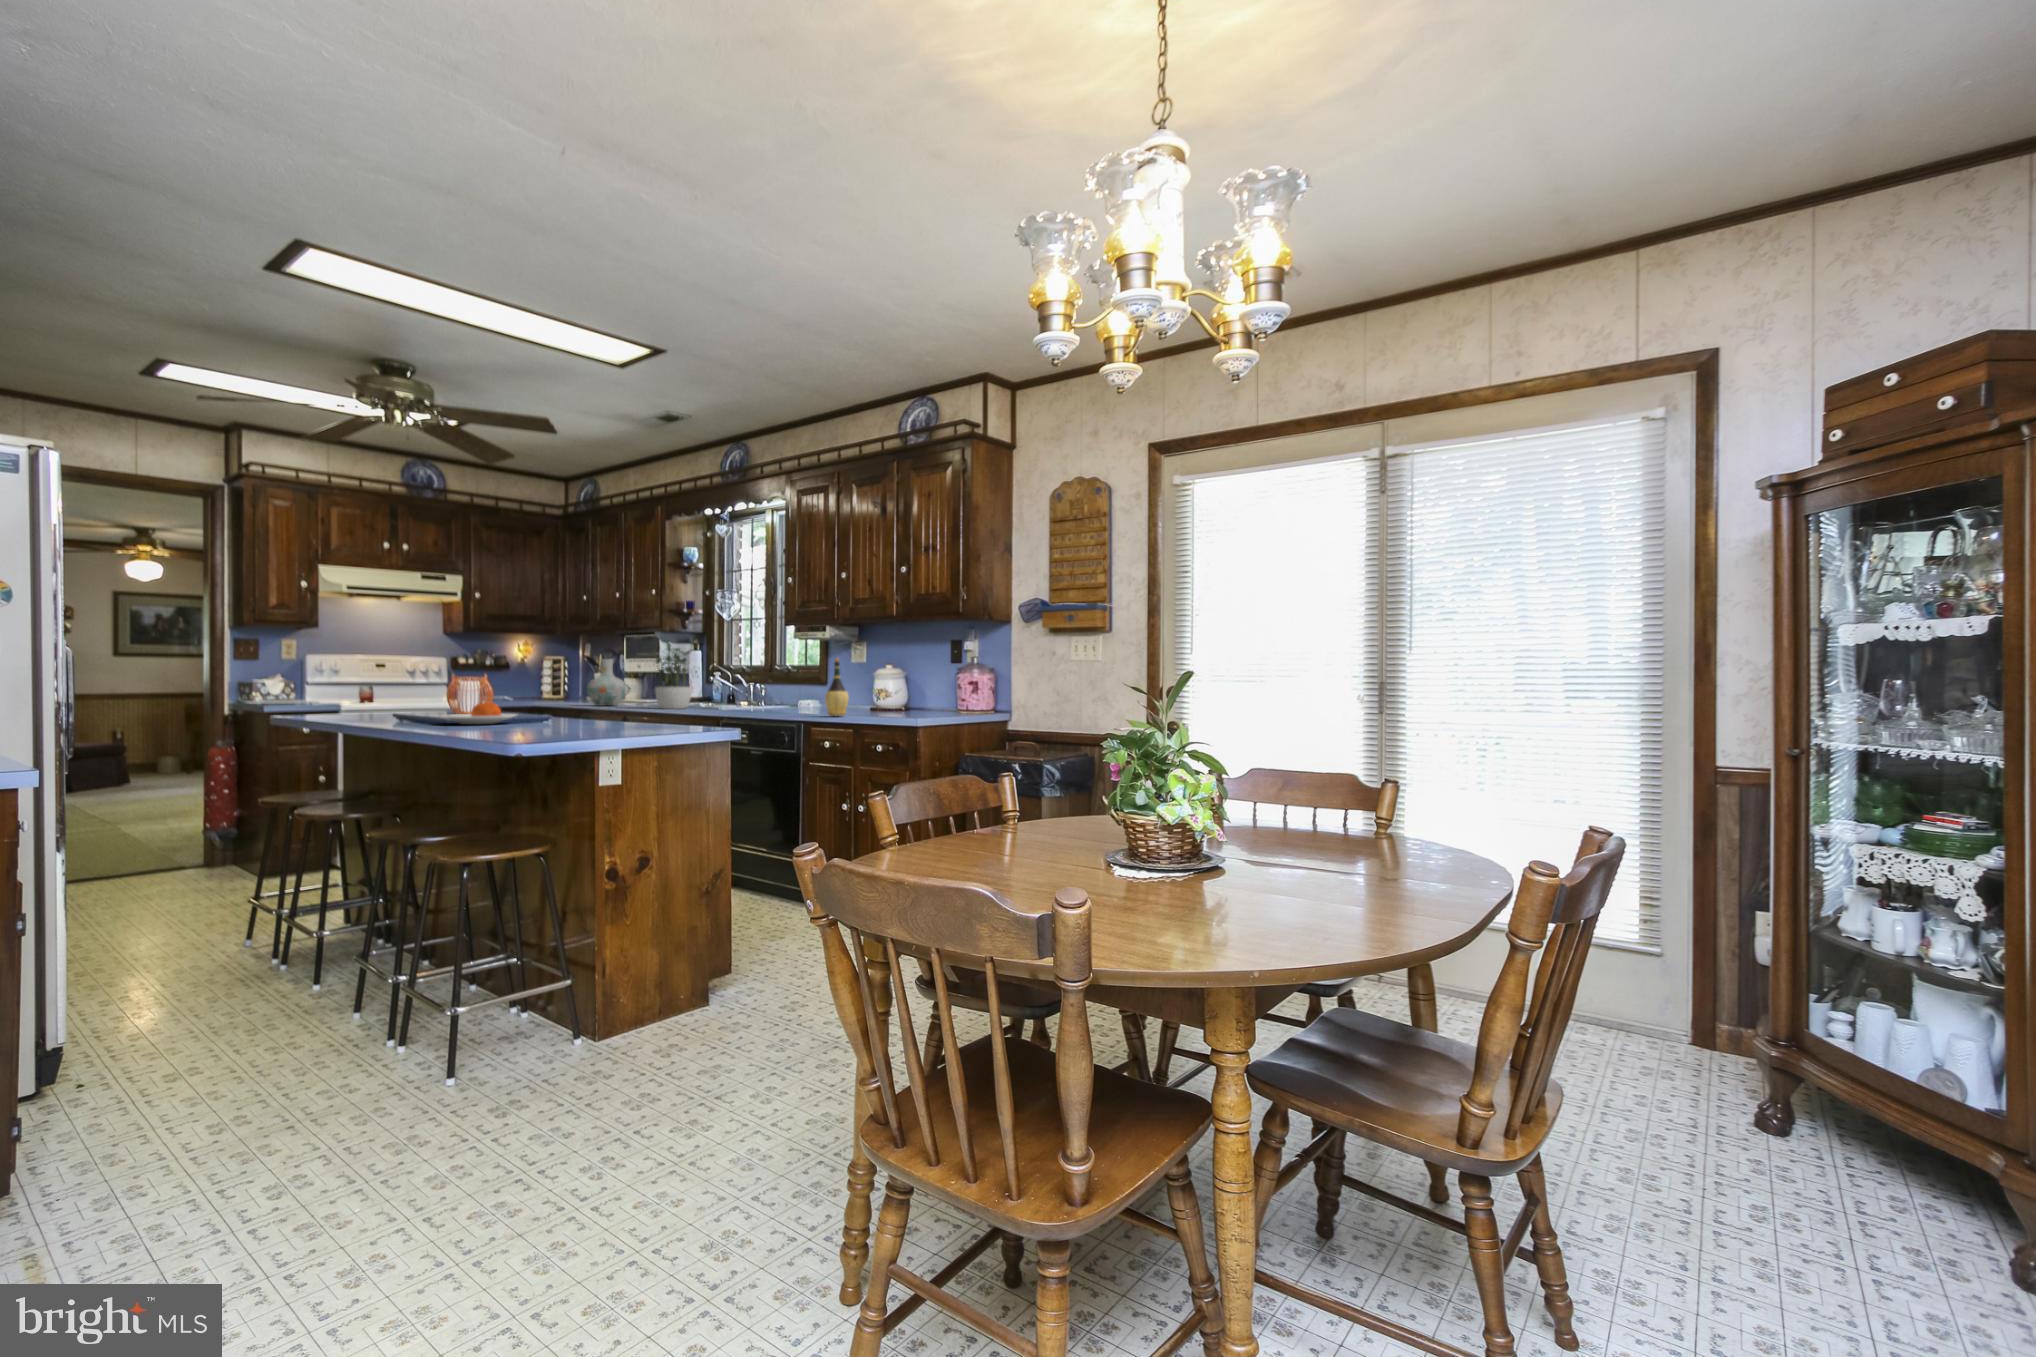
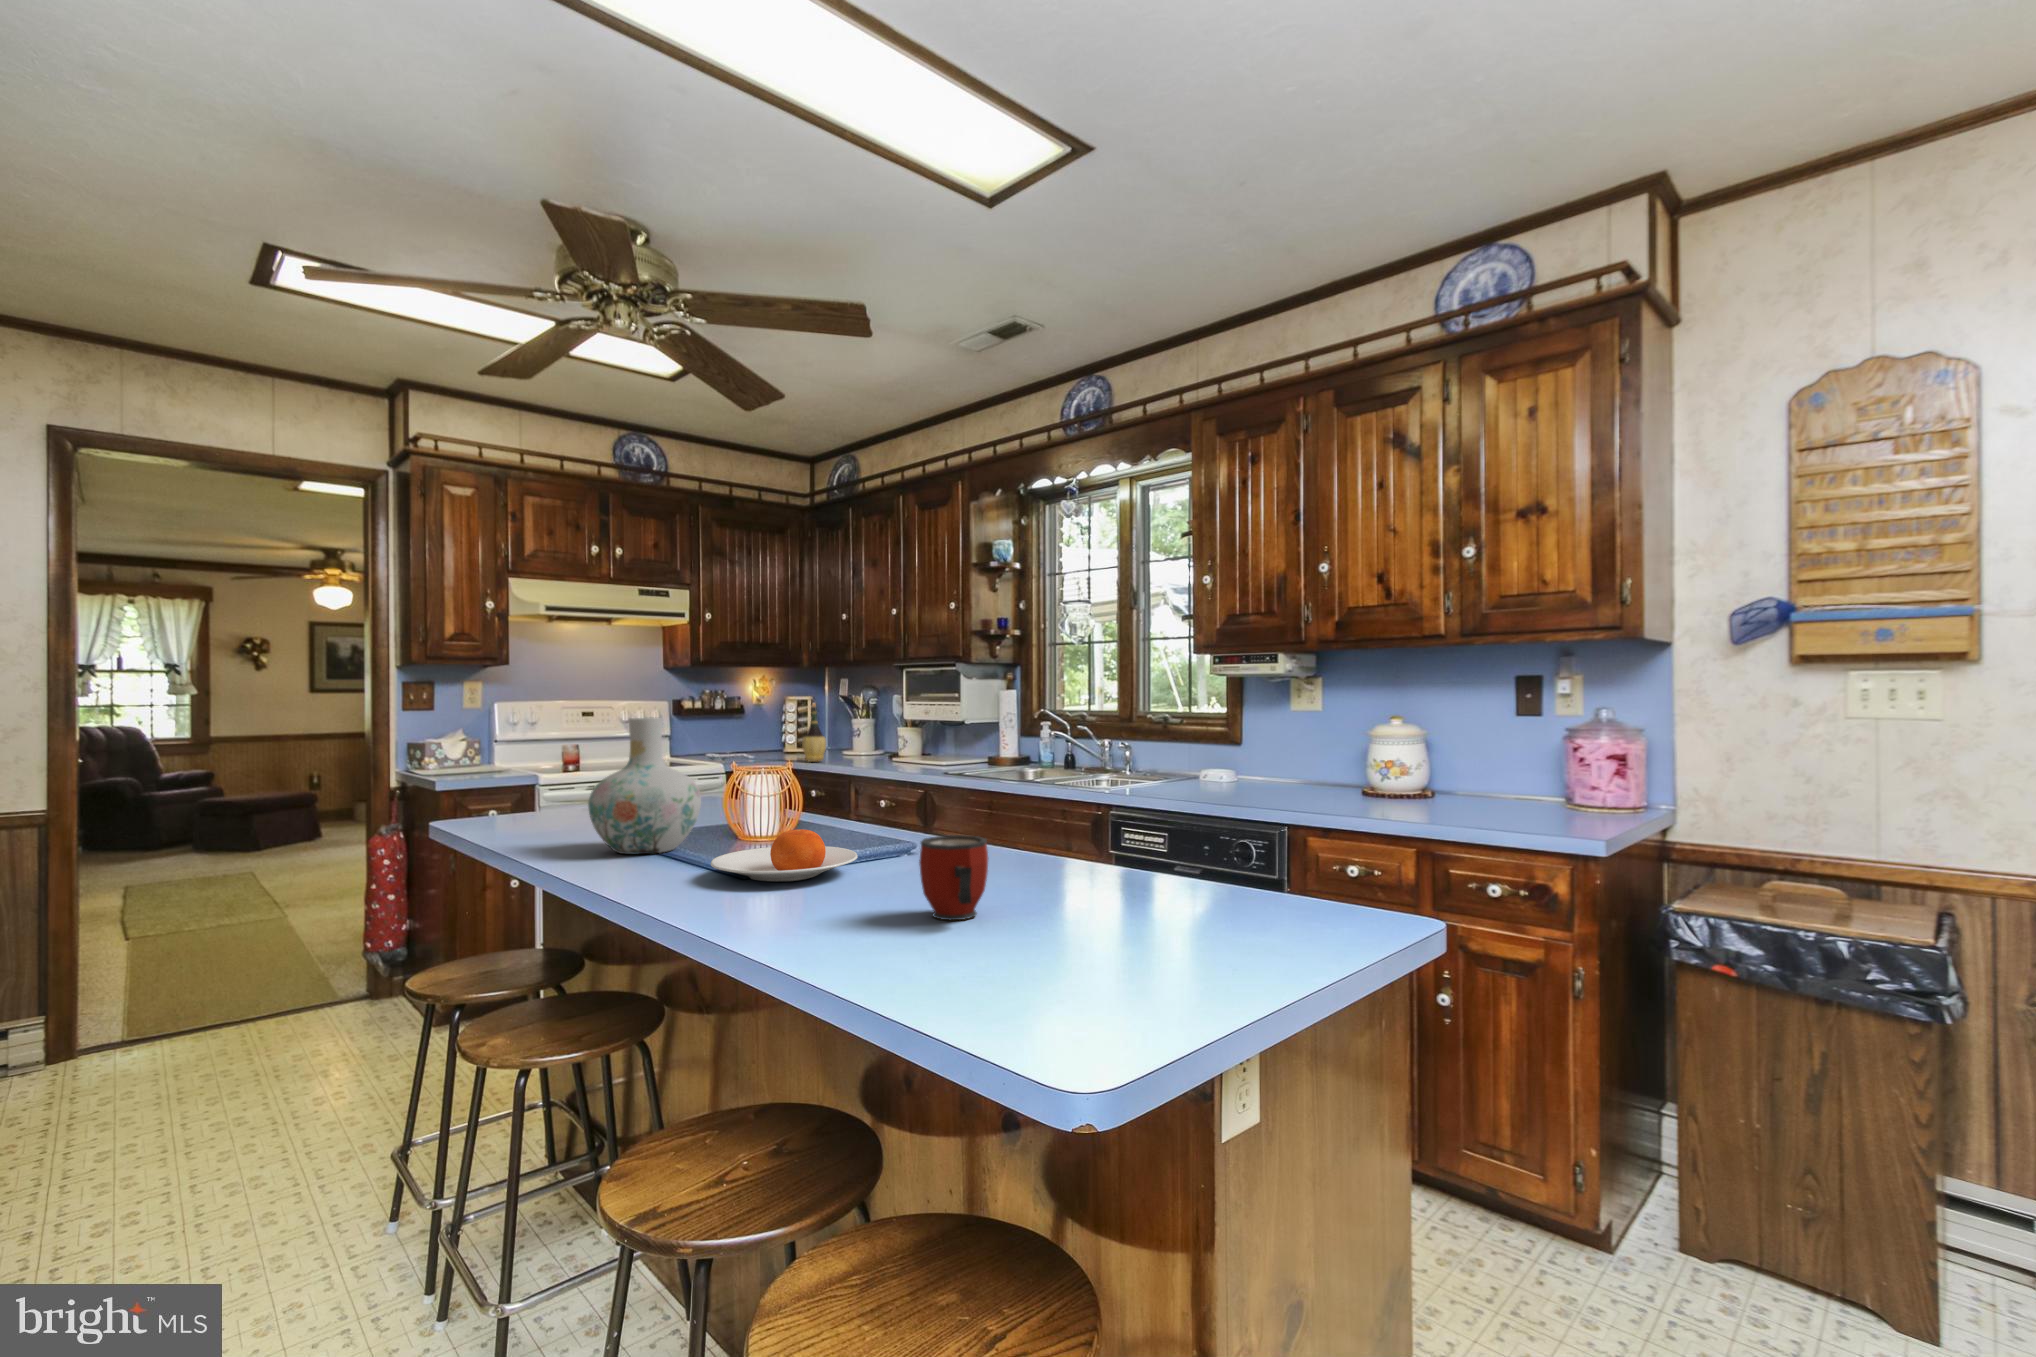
potted plant: present [651,643,692,709] -> none [974,681,1036,787]
wine bottle: present [825,658,849,716] -> present [802,703,826,762]
vase: present [587,659,627,706] -> present [588,718,701,855]
mug: none [528,696,561,729] -> present [919,835,988,920]

